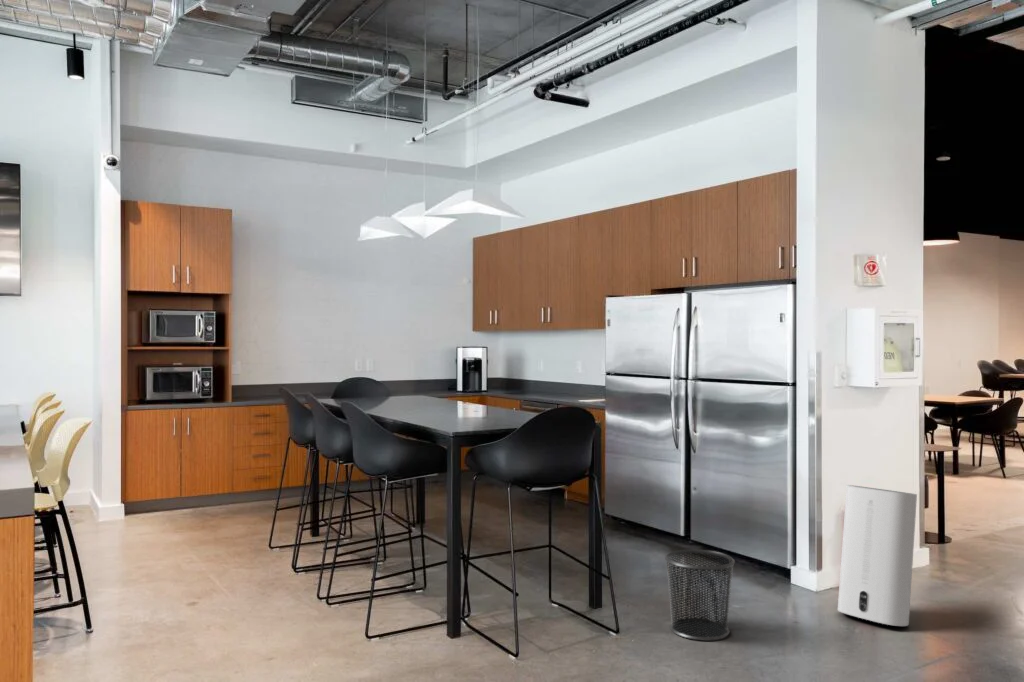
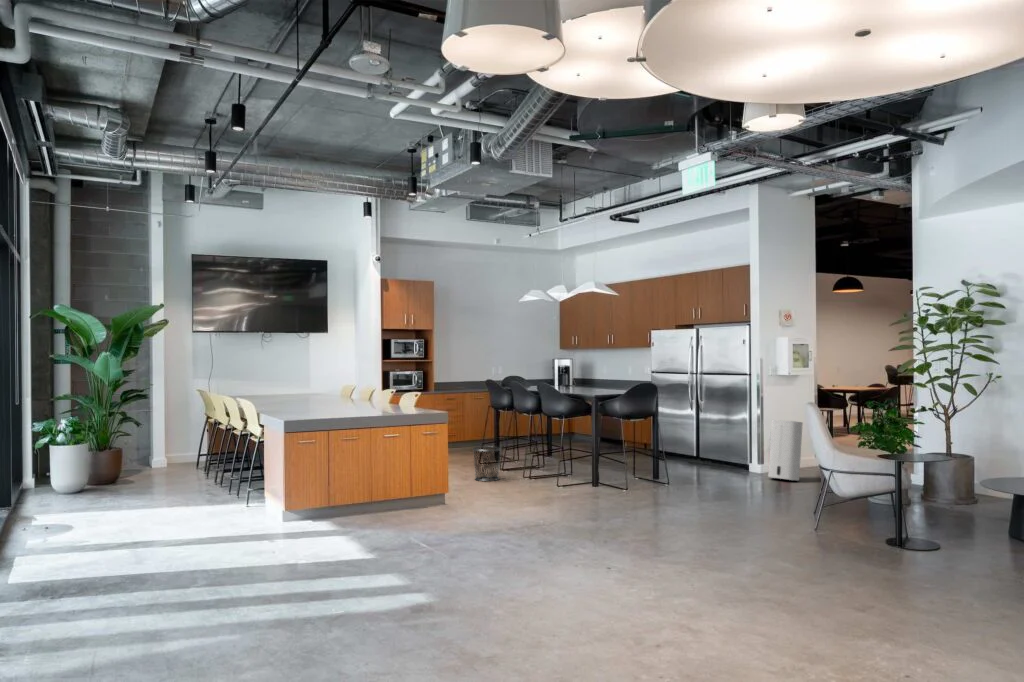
waste bin: present [665,549,735,641] -> present [473,447,501,481]

